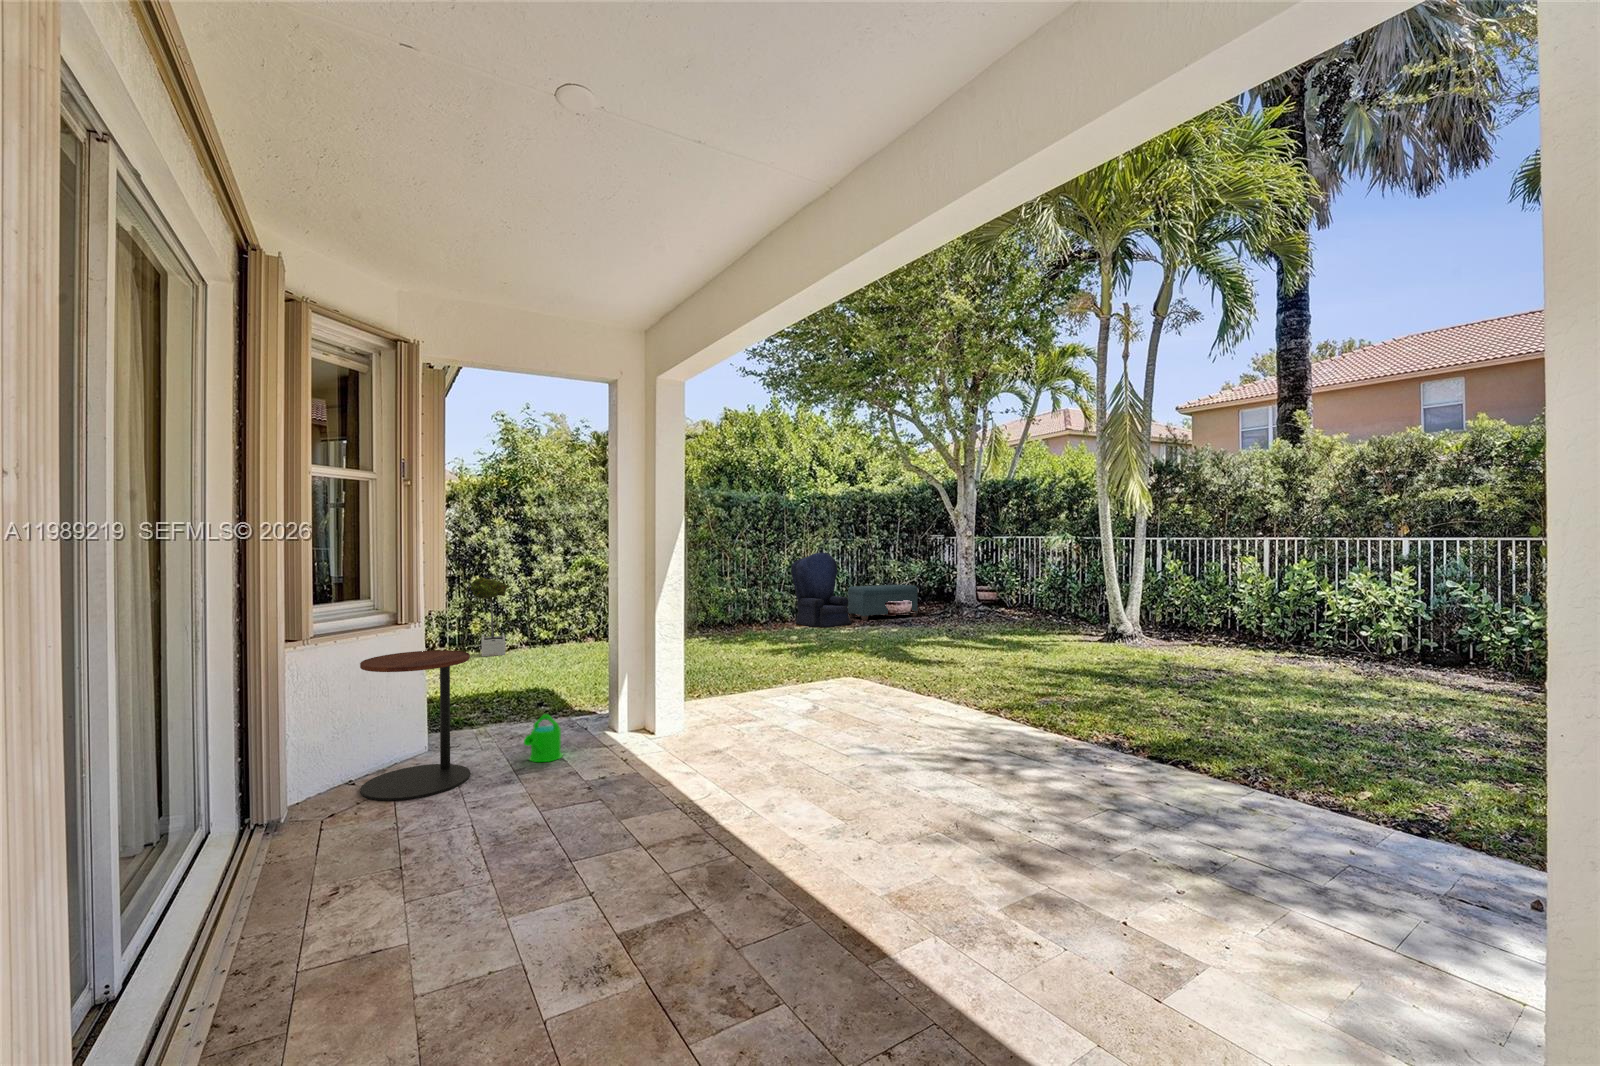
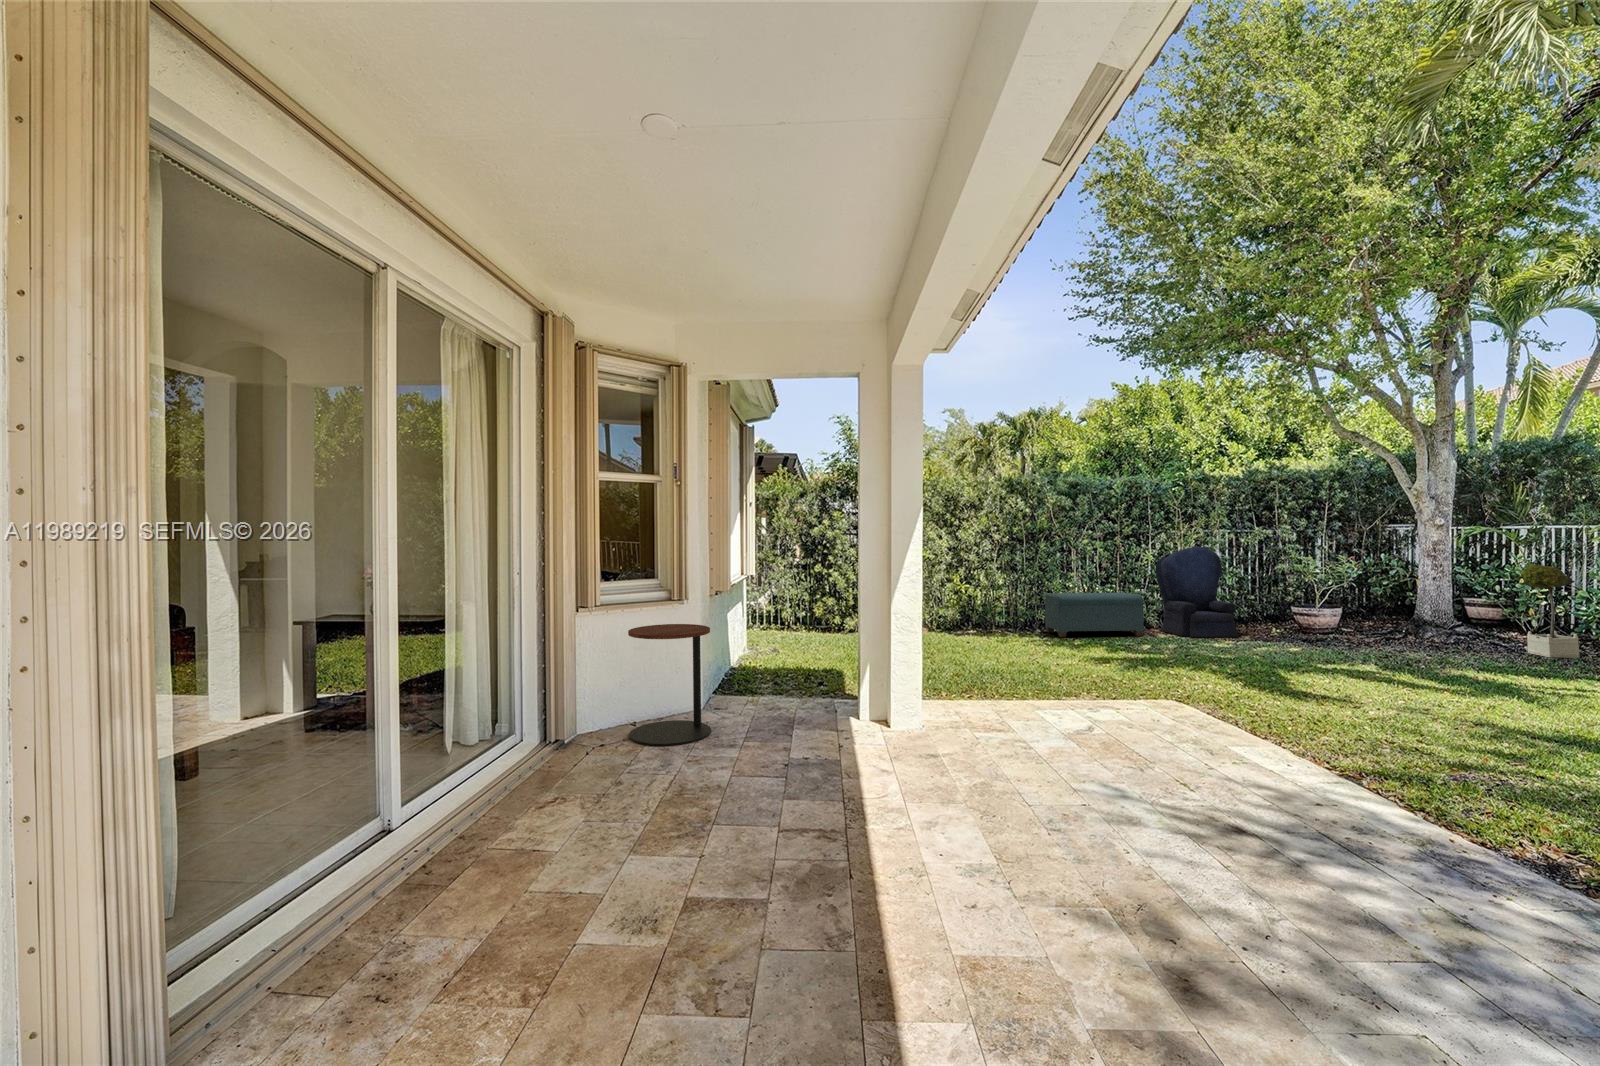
potted tree: present [471,577,507,656] -> present [1521,563,1580,658]
bench: present [848,584,918,620] -> present [1045,593,1144,637]
watering can: present [524,714,563,763] -> none [751,691,794,736]

